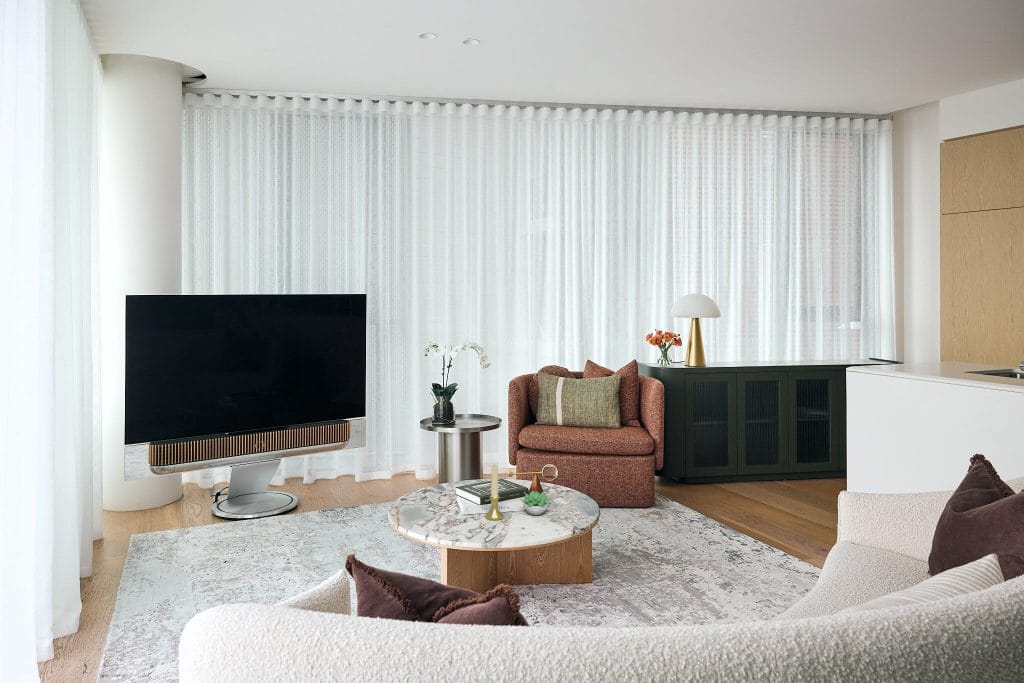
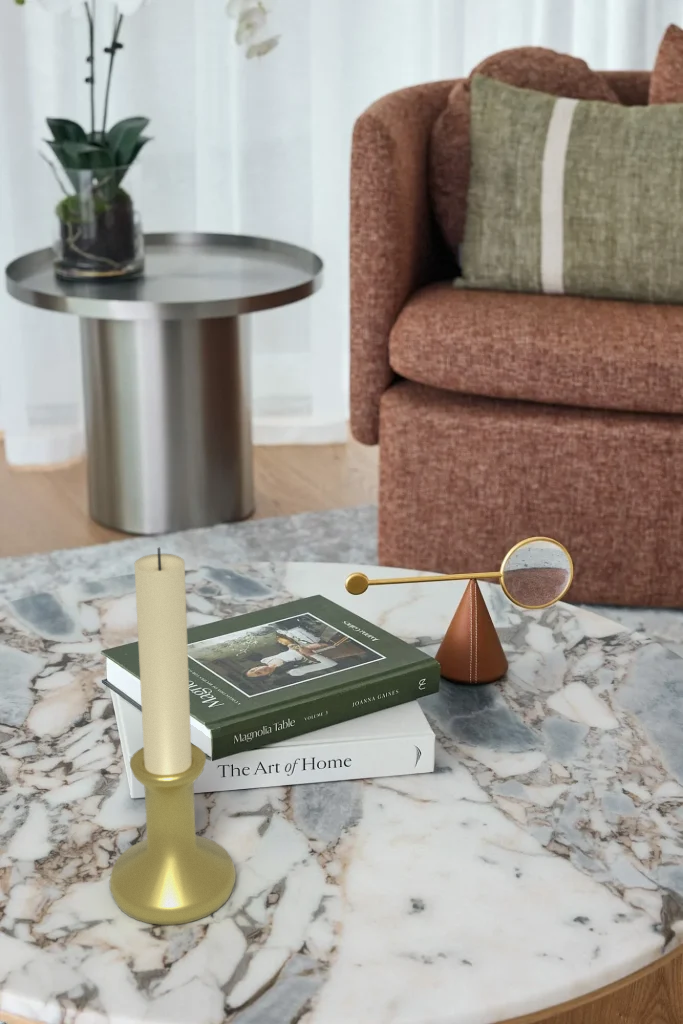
succulent plant: present [521,491,552,515] -> none [352,699,567,870]

